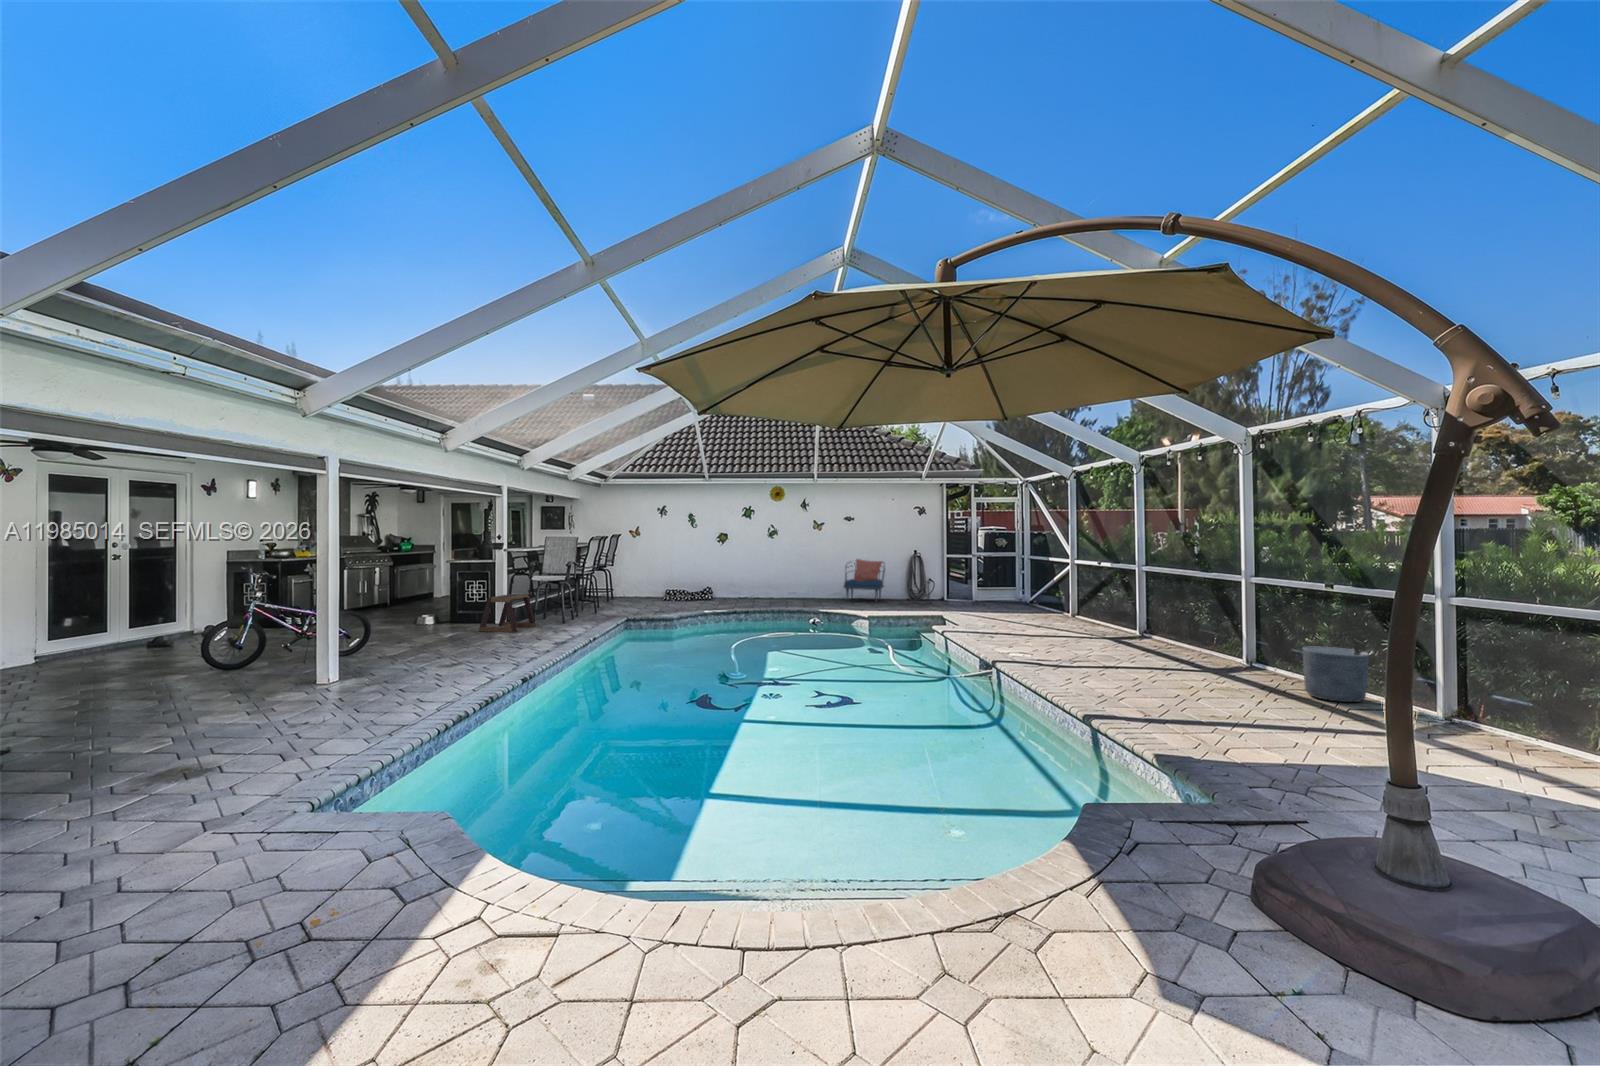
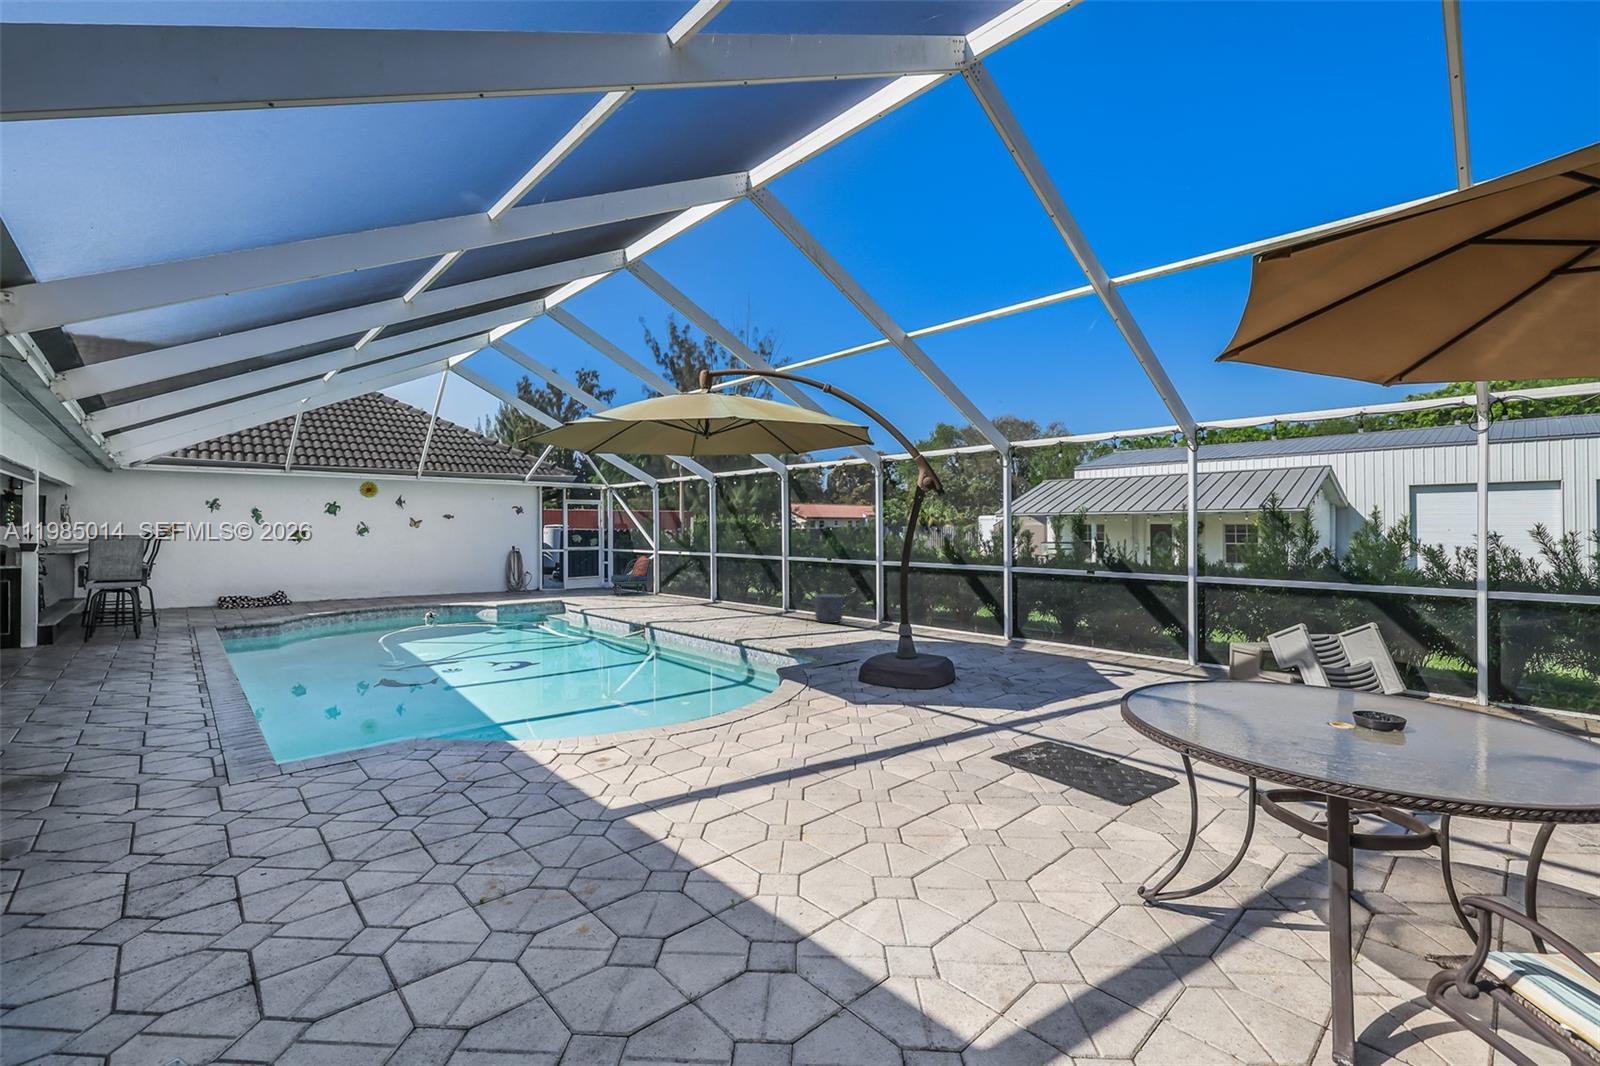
armchair: present [844,559,885,600] -> present [611,556,651,596]
stool: present [479,594,536,632] -> none [36,604,113,650]

